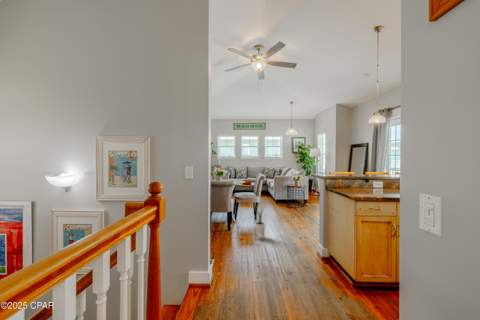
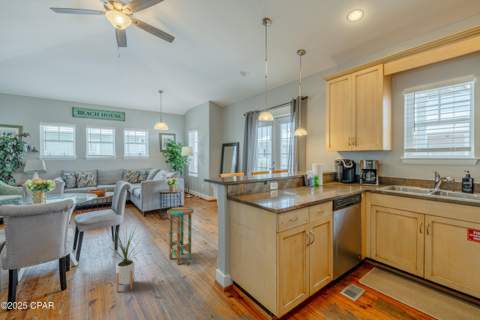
side table: none [287,196,307,236] -> present [167,207,194,264]

